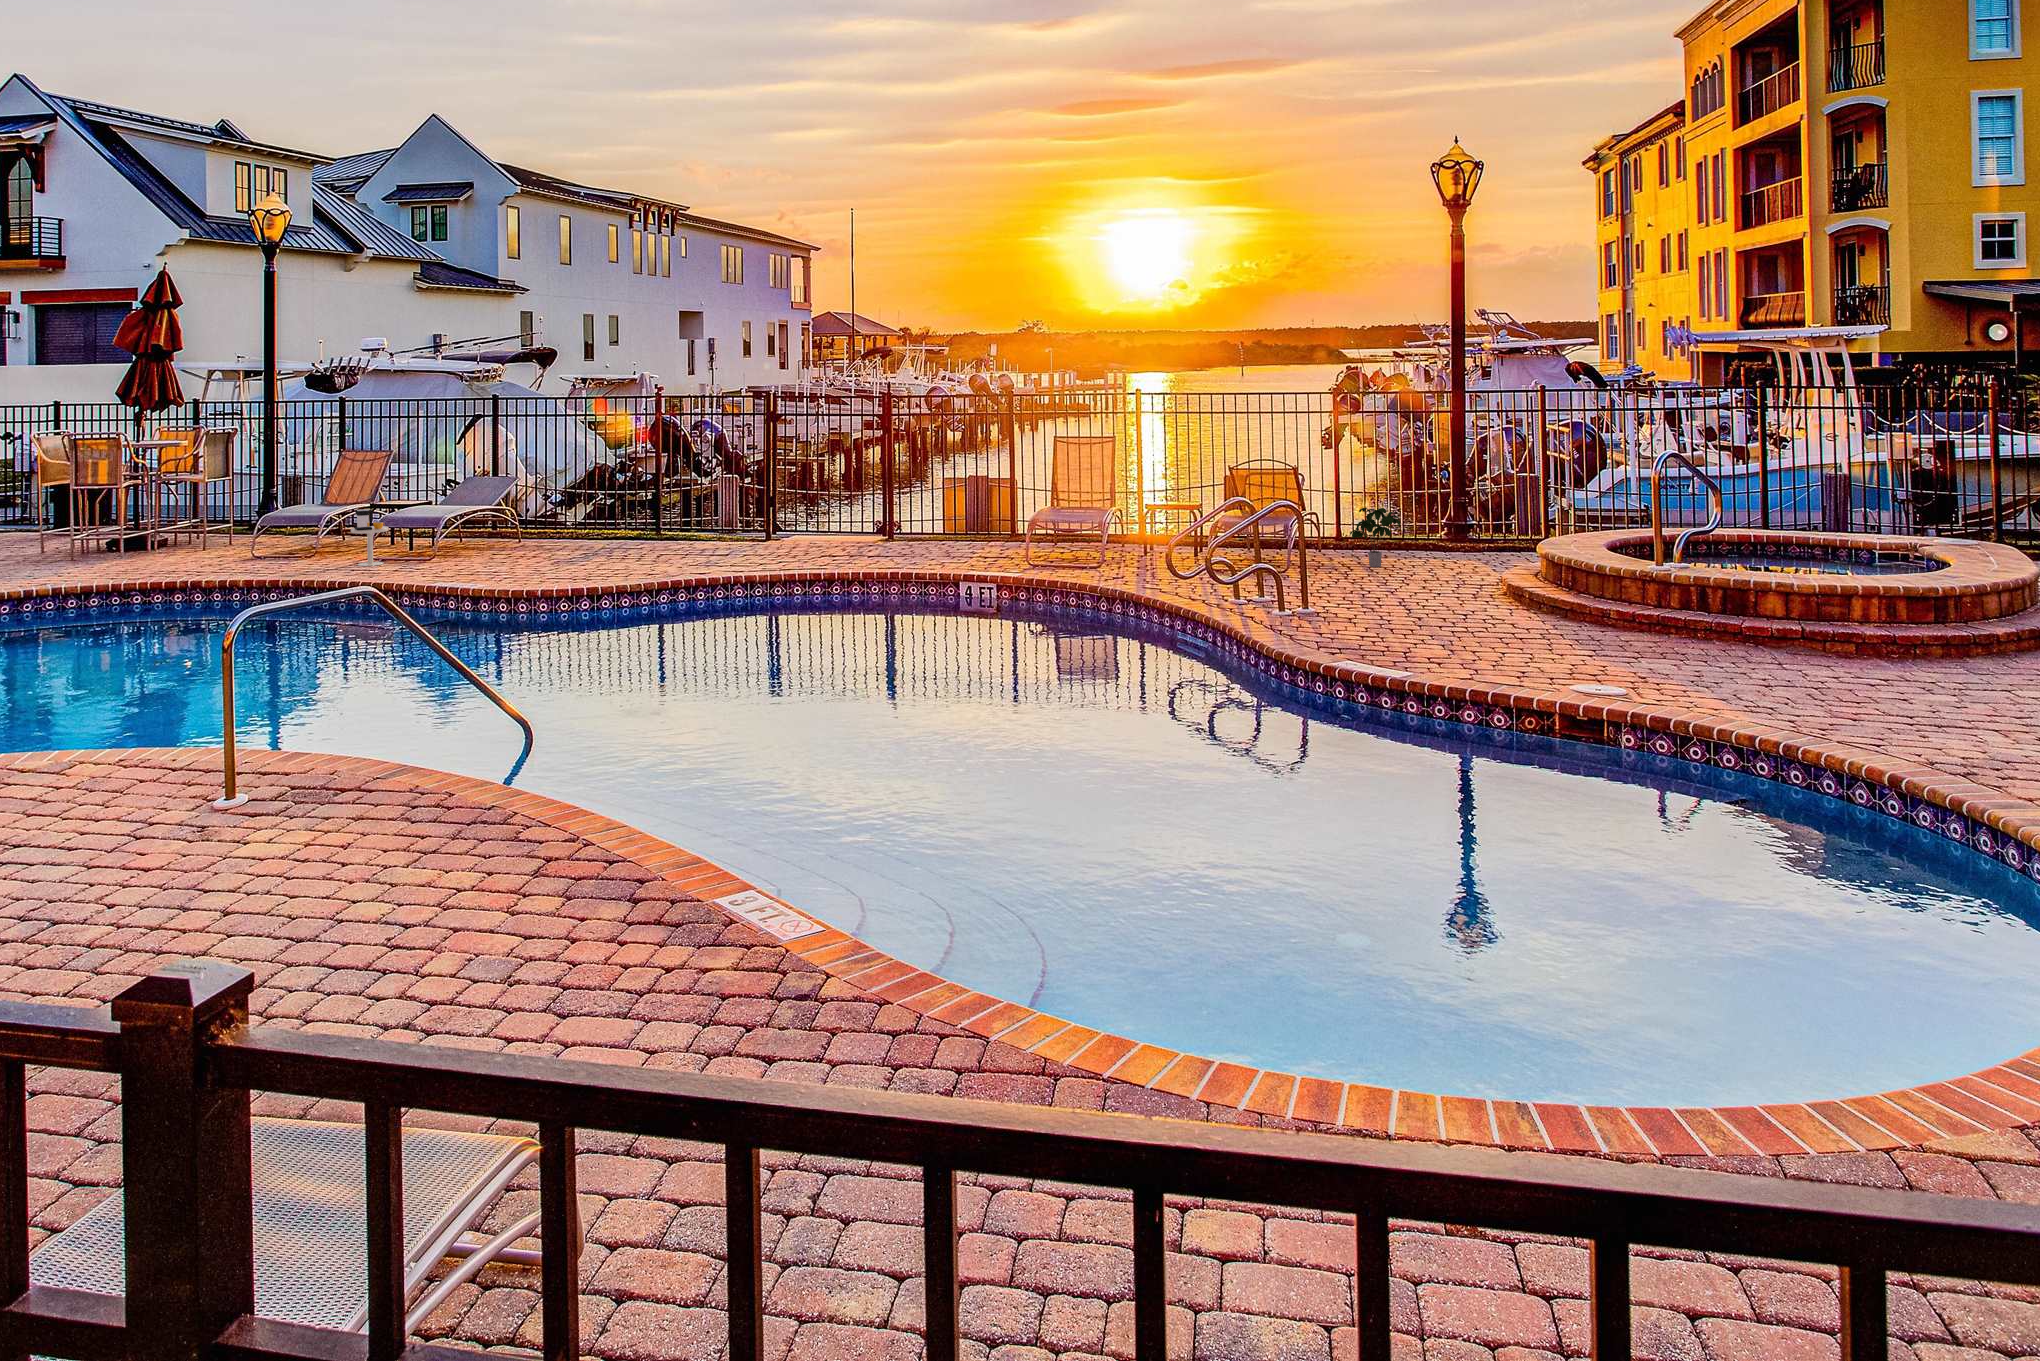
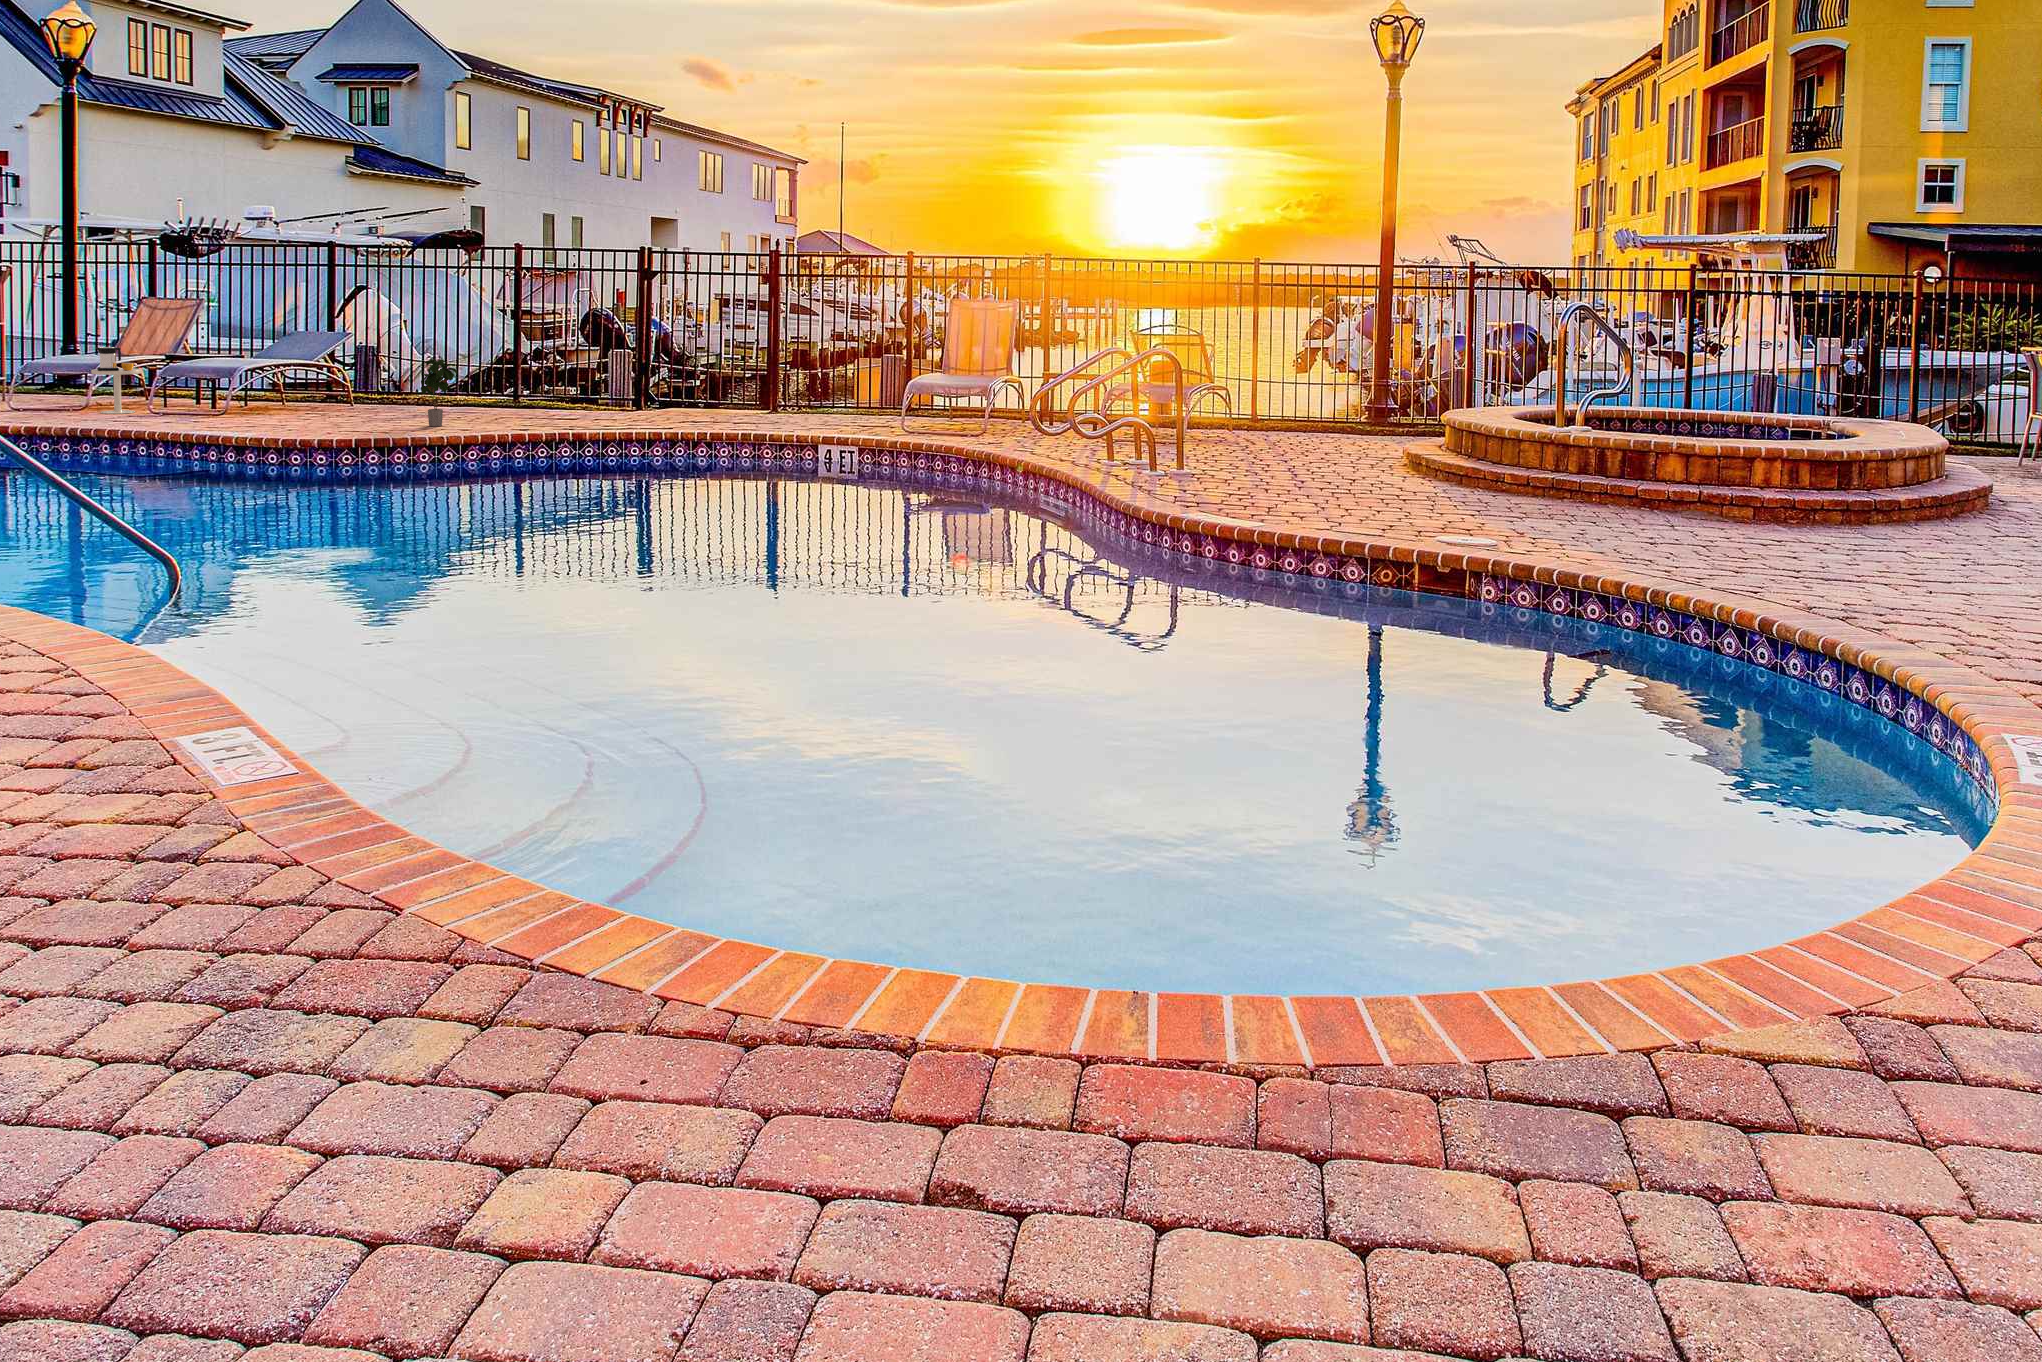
potted plant: present [1350,508,1400,567] -> present [421,359,457,426]

